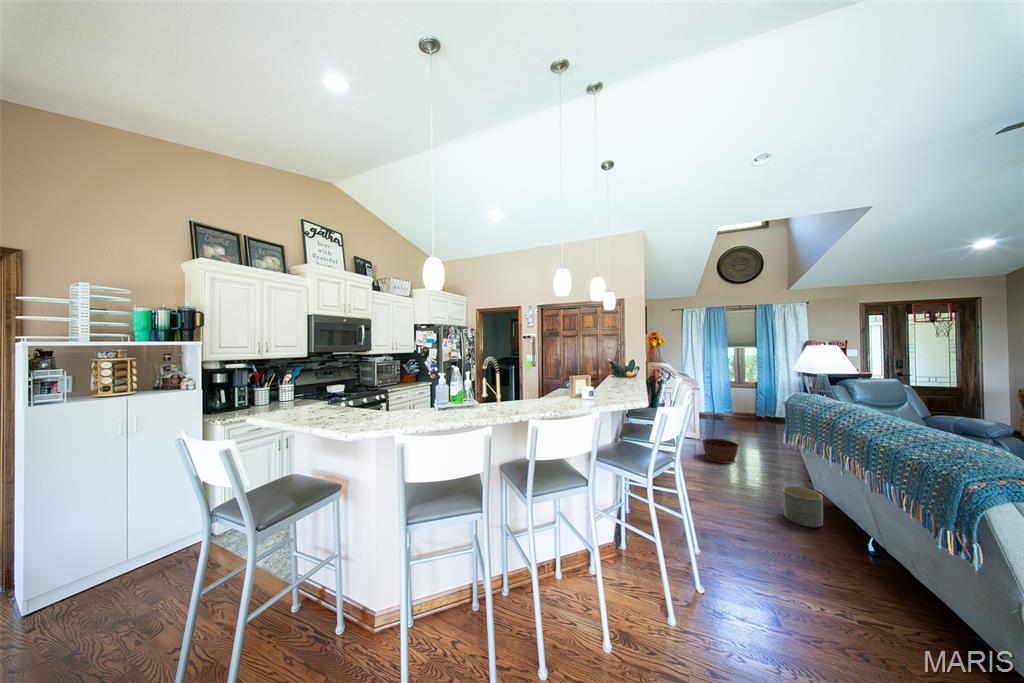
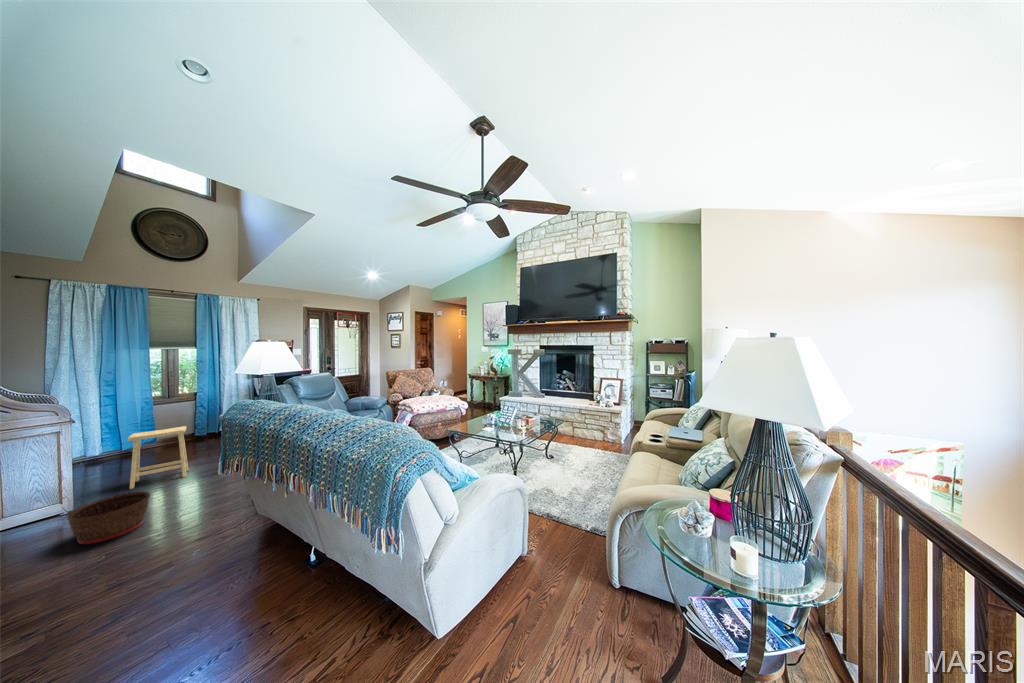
footstool: none [722,404,756,444] -> present [128,426,189,489]
planter: present [783,486,823,527] -> none [211,525,265,589]

